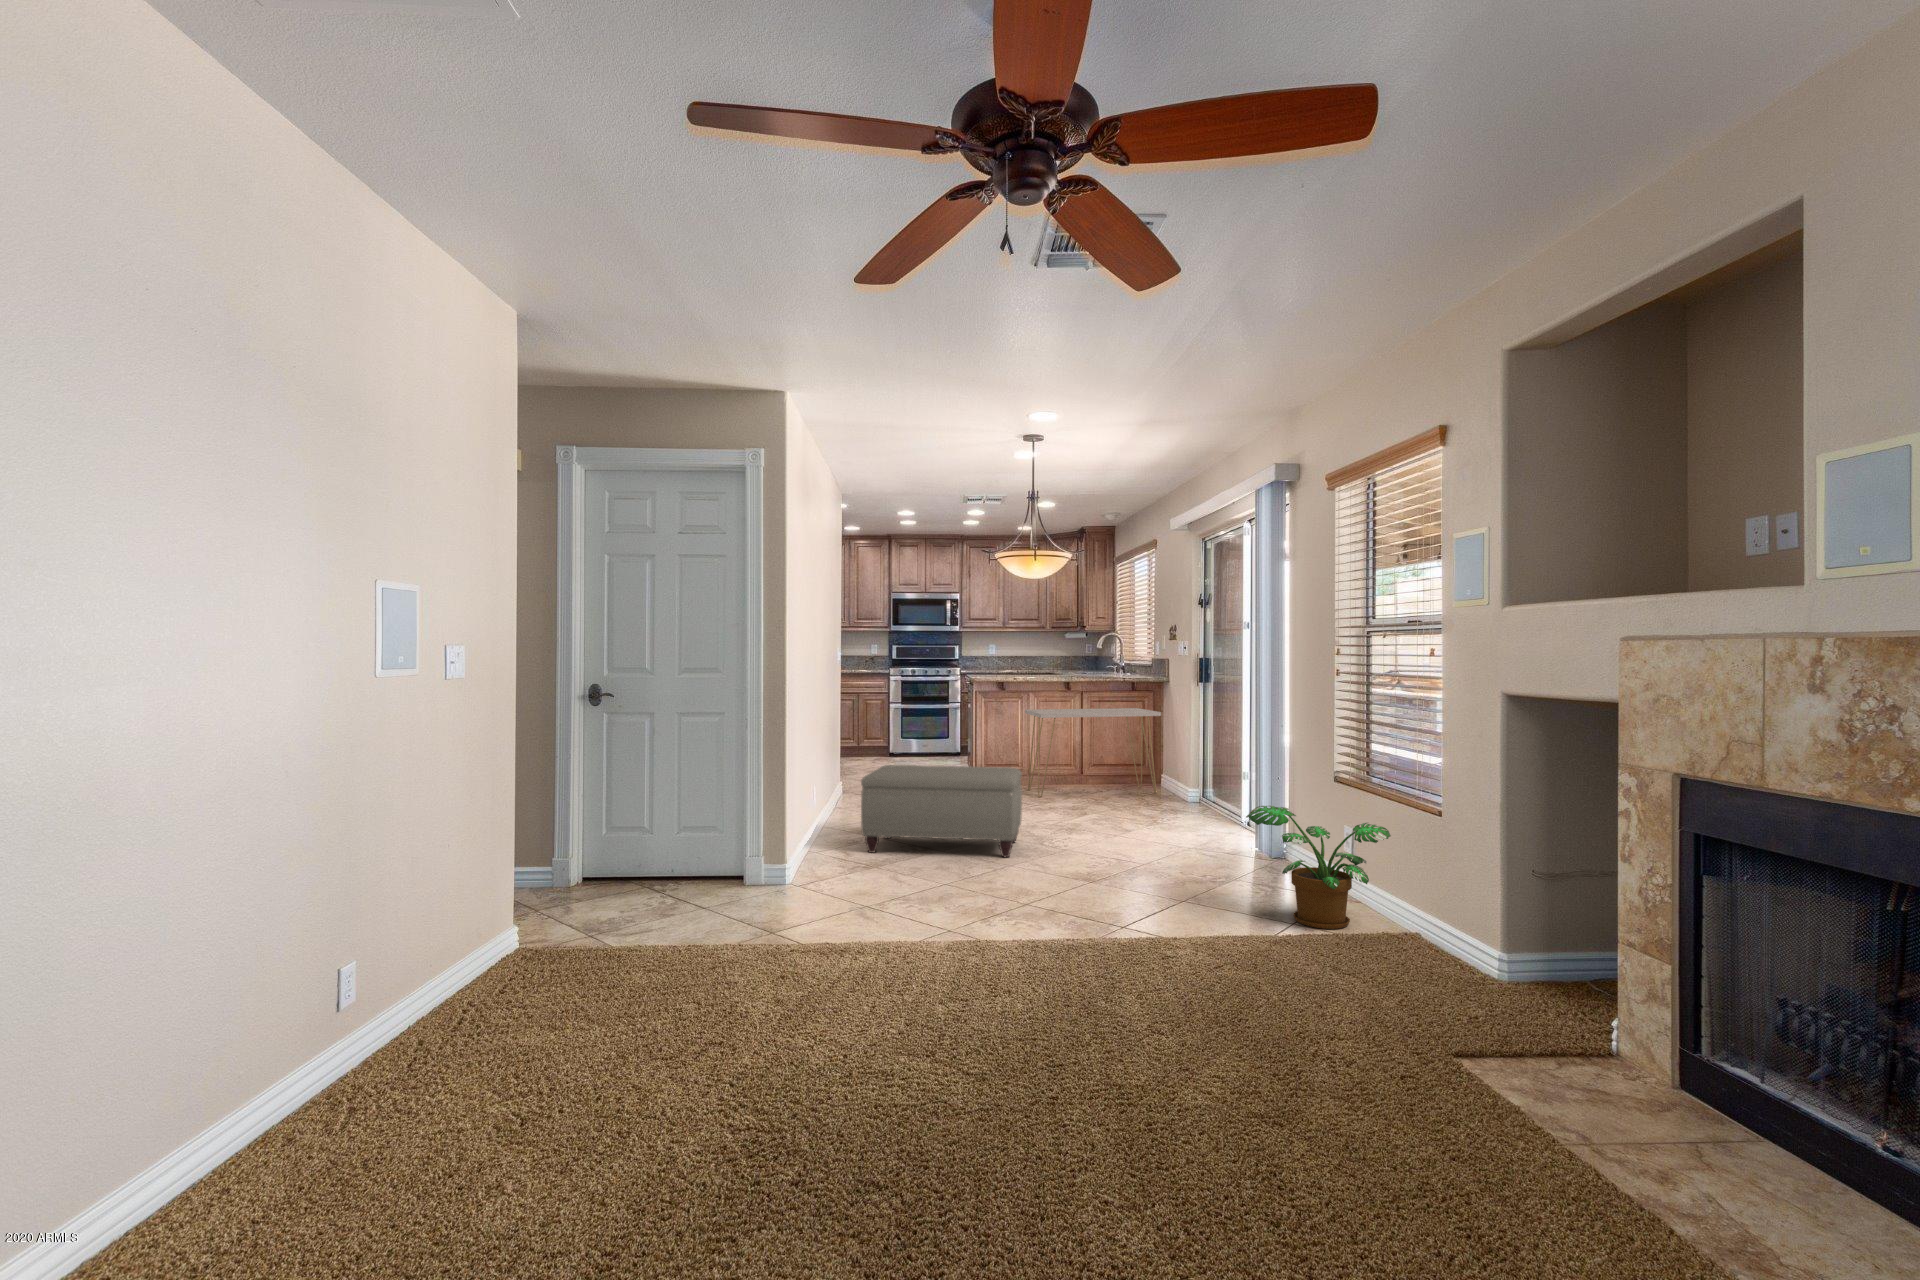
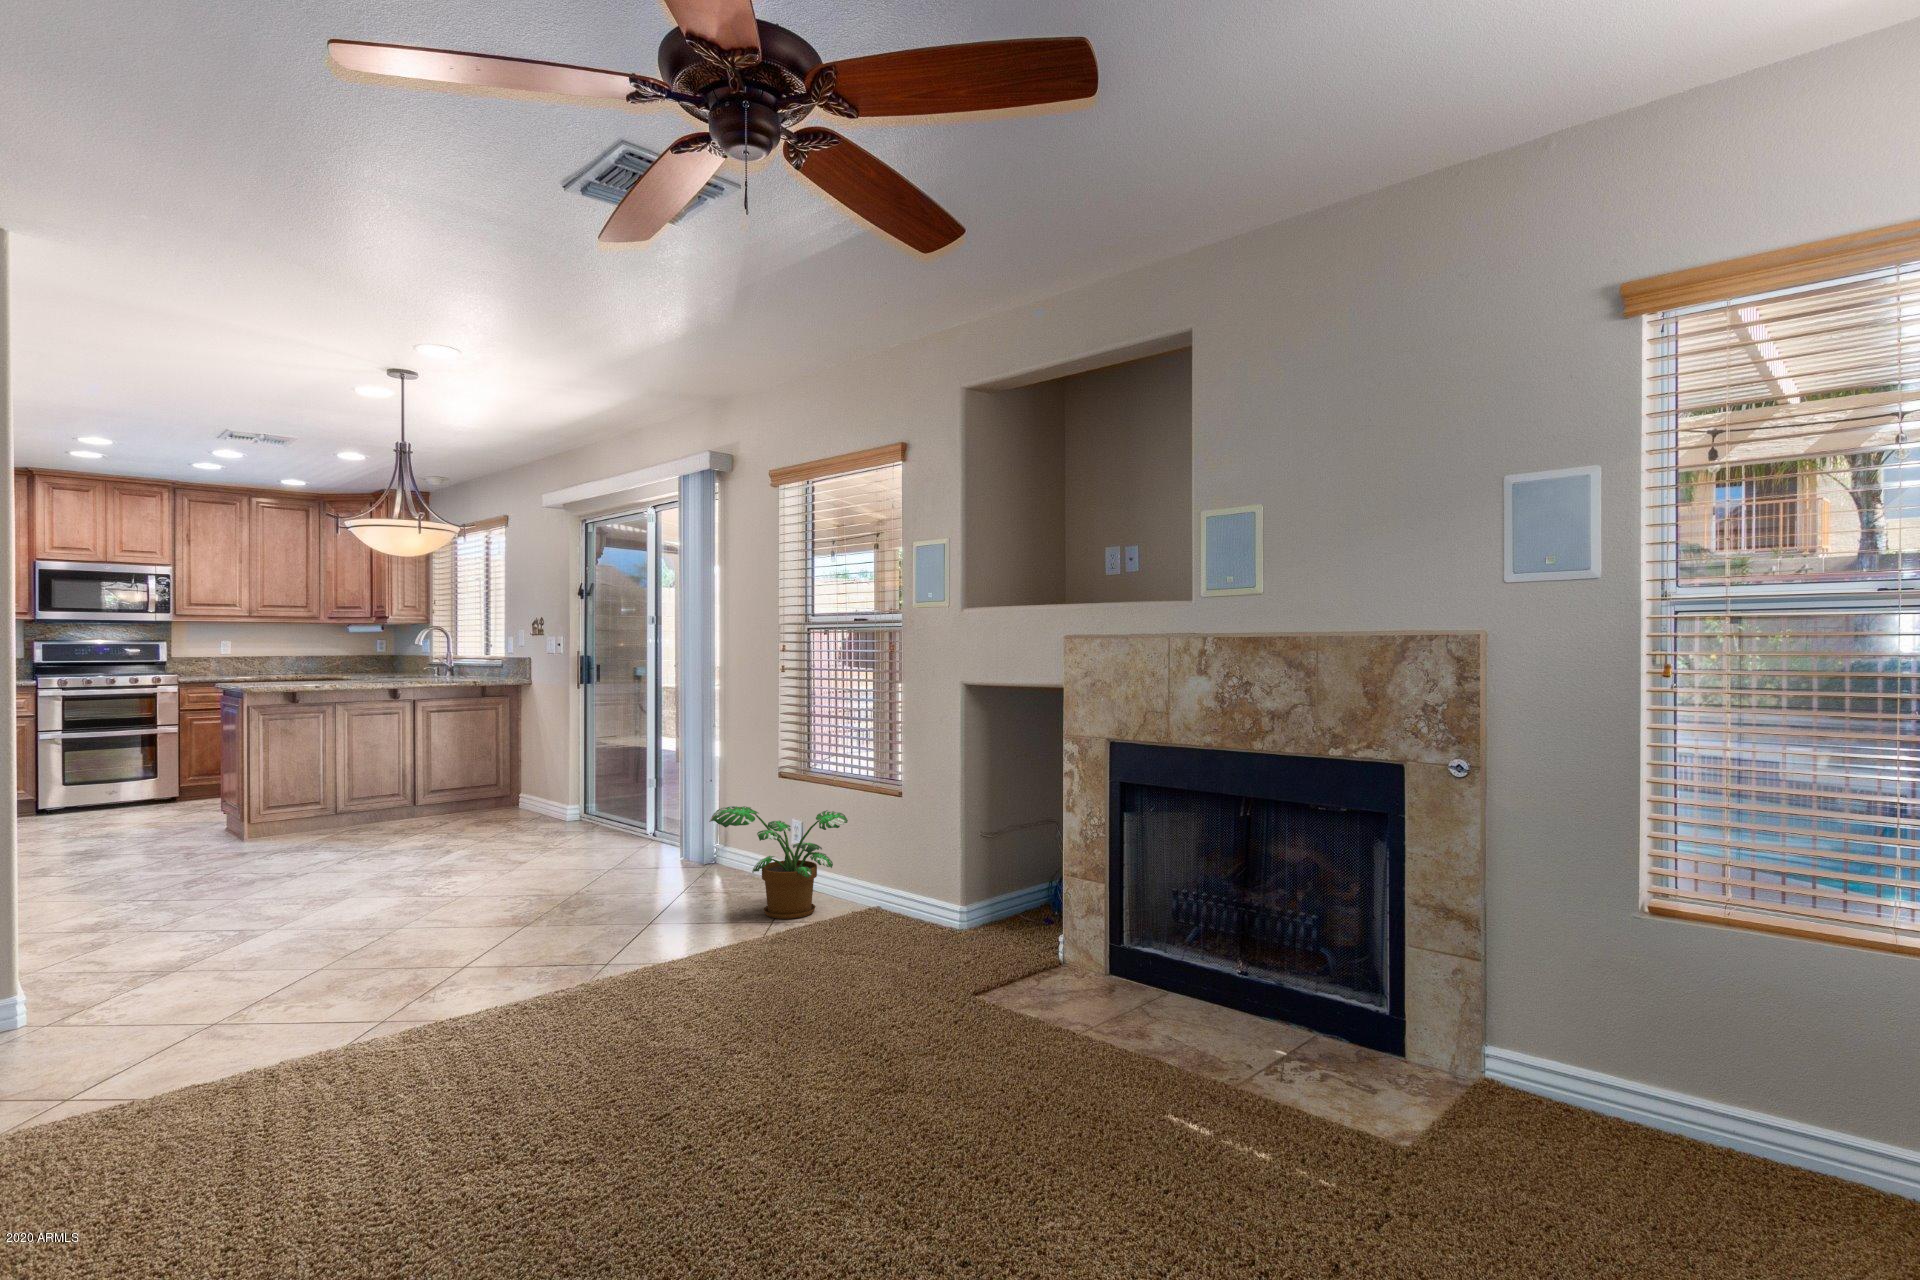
console table: present [1025,708,1161,797] -> none [334,717,524,838]
ottoman: present [861,765,1022,857] -> none [139,802,400,950]

